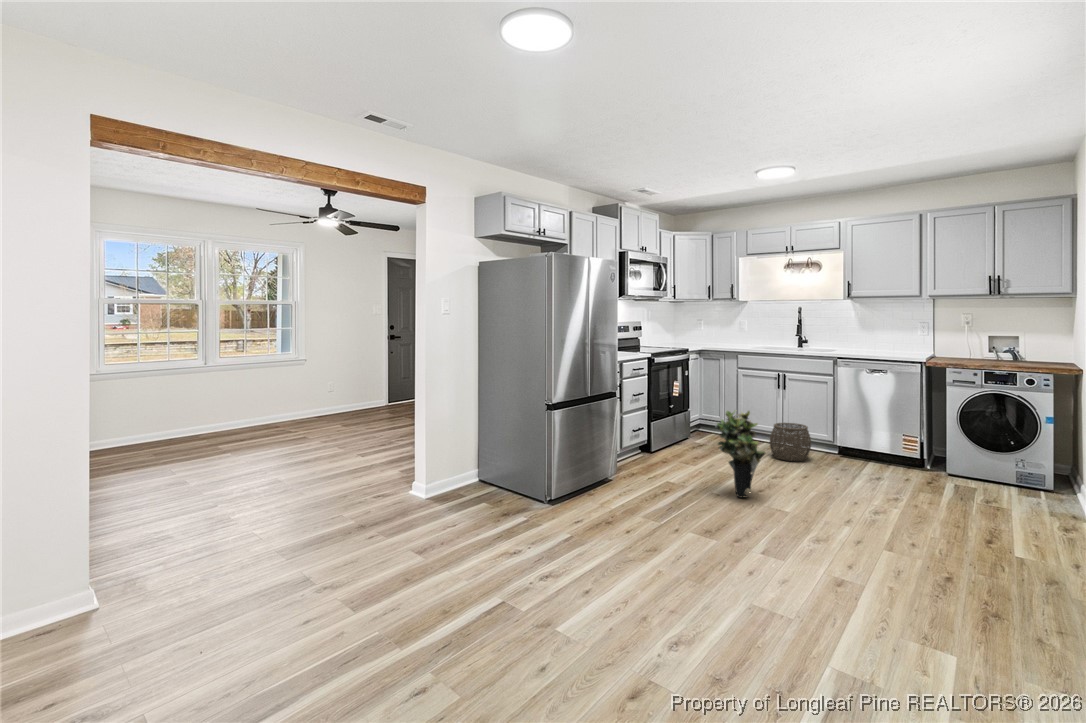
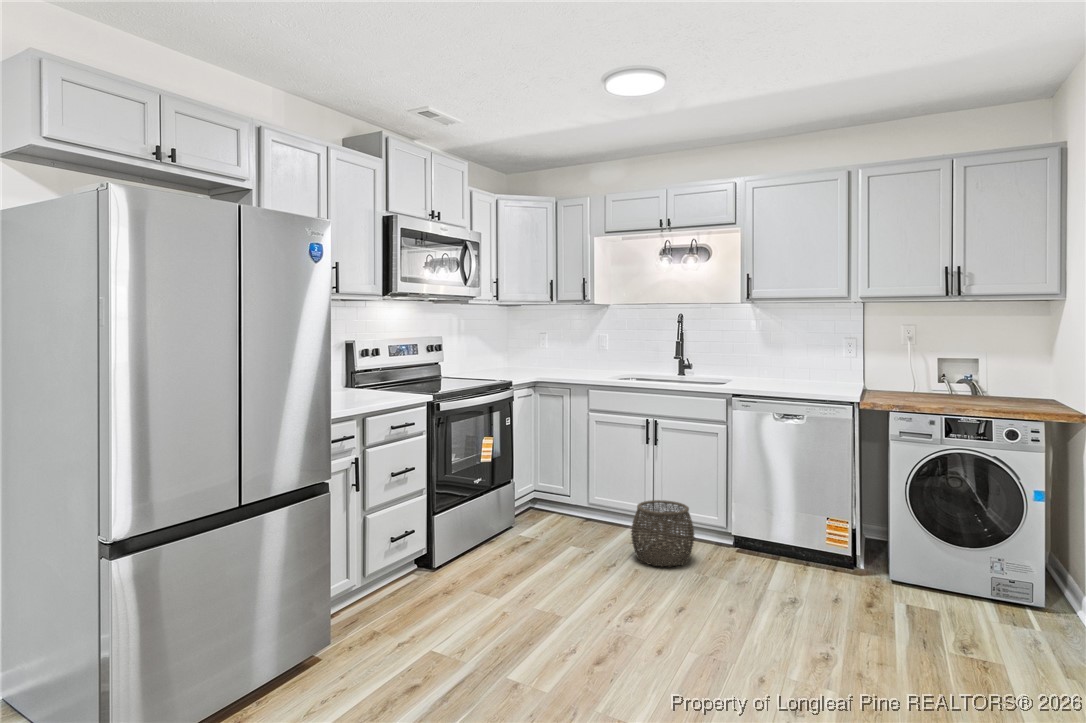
potted plant: present [715,411,766,498] -> none [514,497,603,668]

